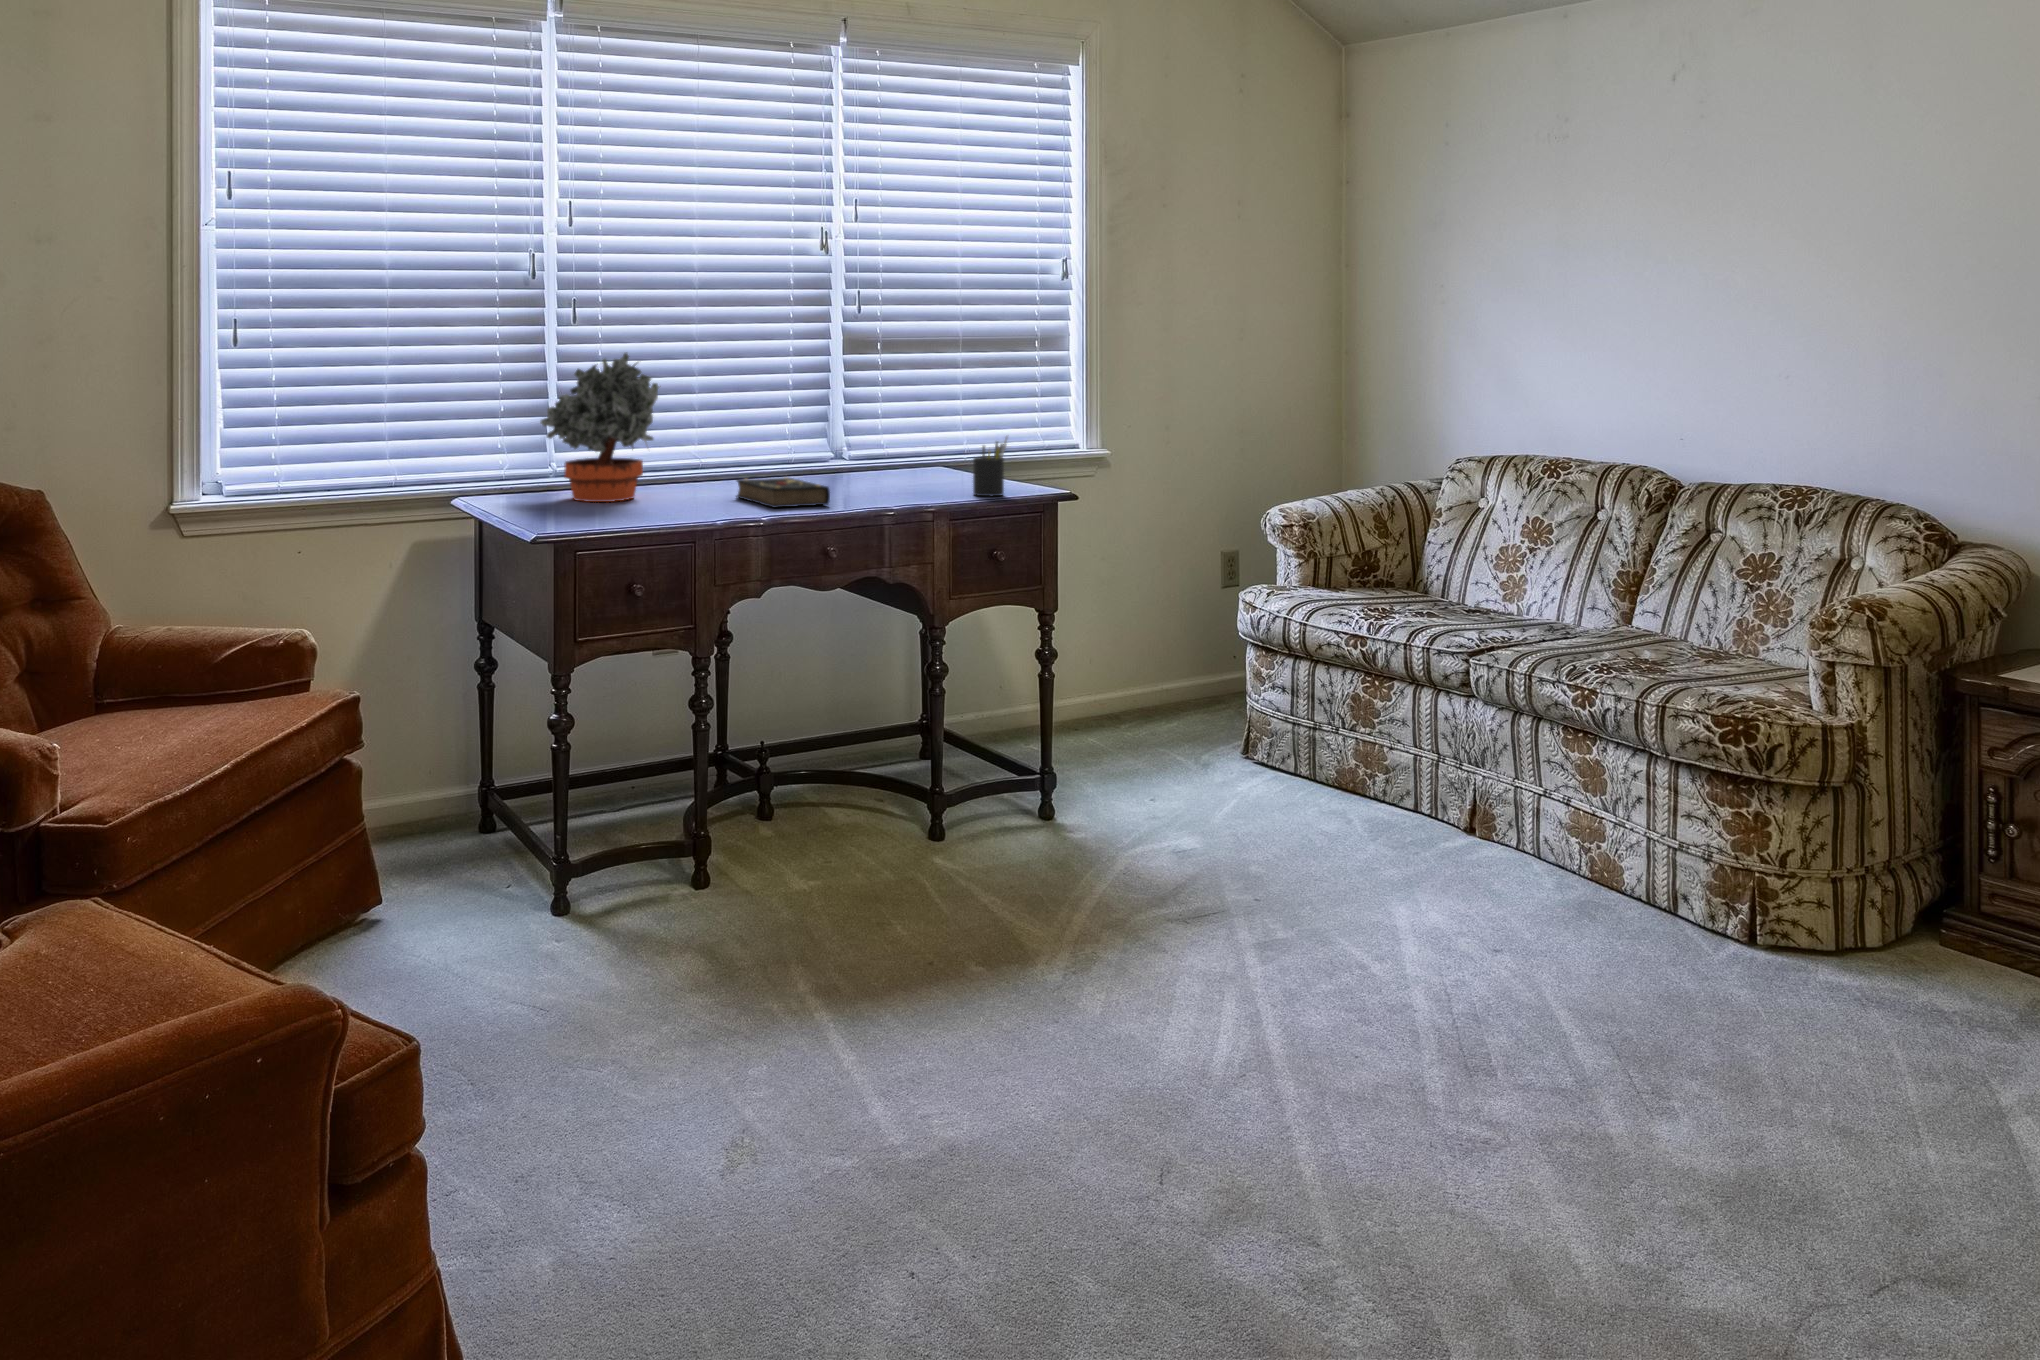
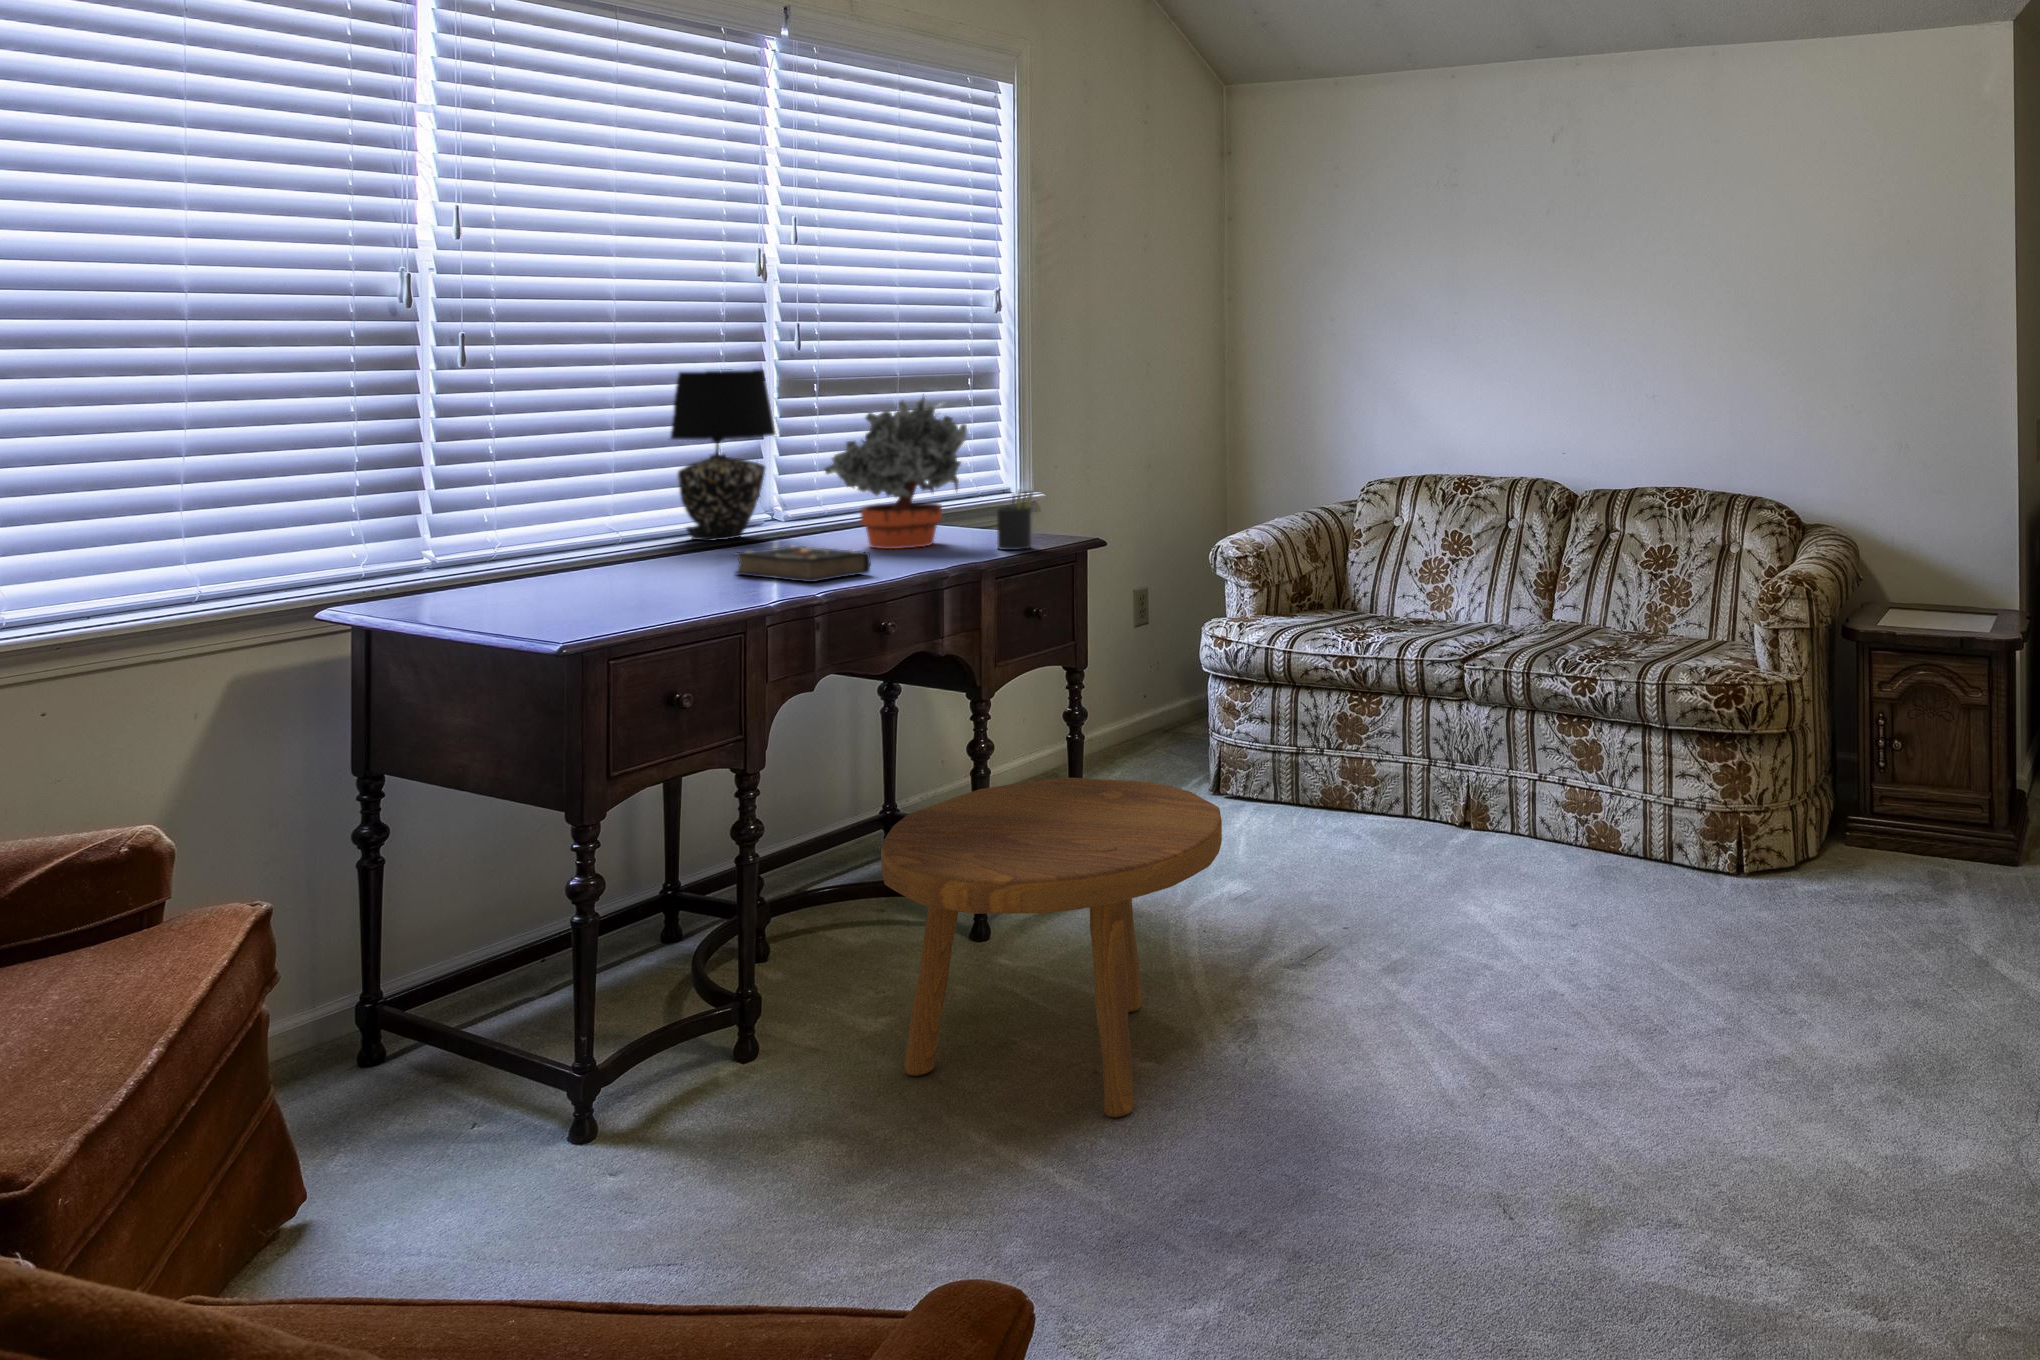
table lamp: none [739,327,834,471] -> present [671,369,776,541]
potted plant: present [541,353,659,502] -> present [825,394,967,549]
footstool: none [761,701,1059,1000] -> present [881,778,1222,1117]

